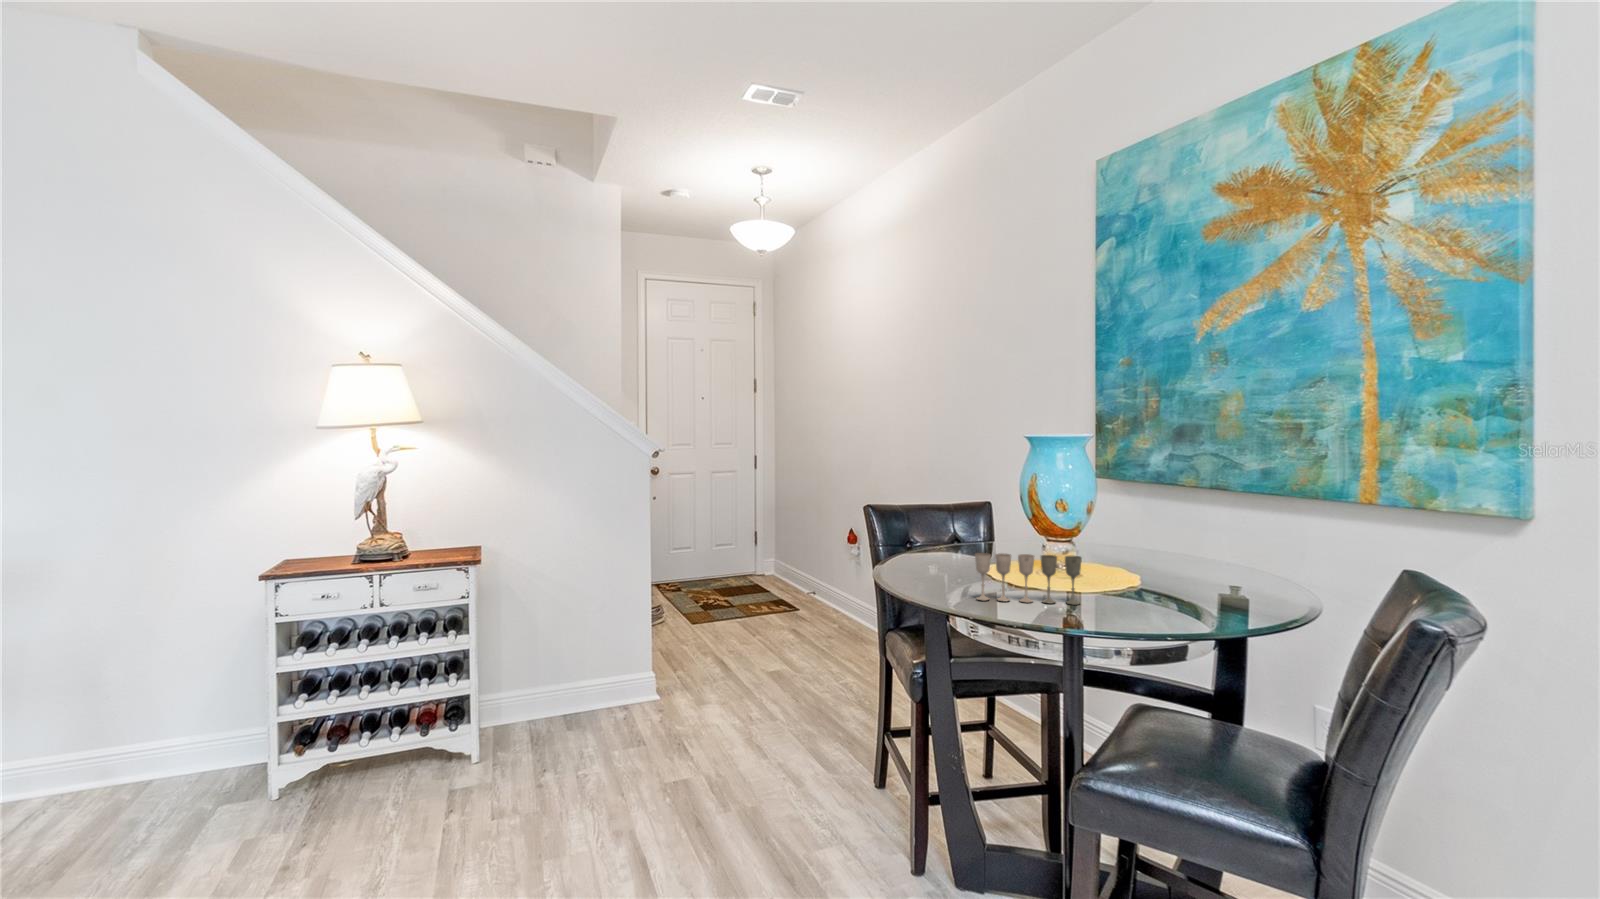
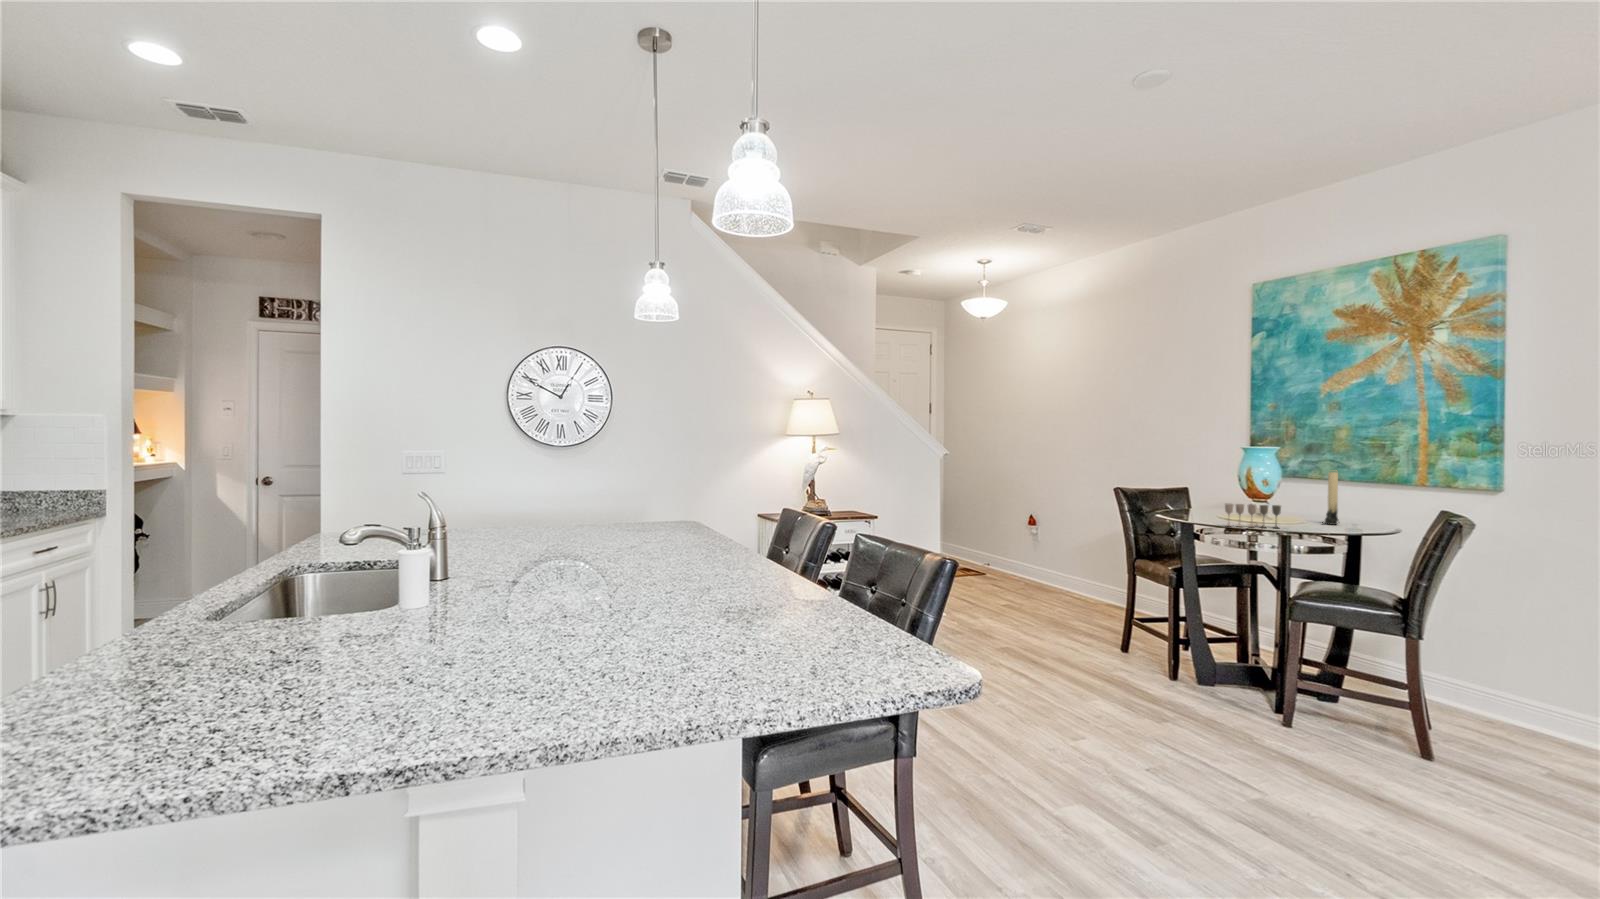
candle: none [1176,478,1211,586] -> present [1322,472,1338,525]

